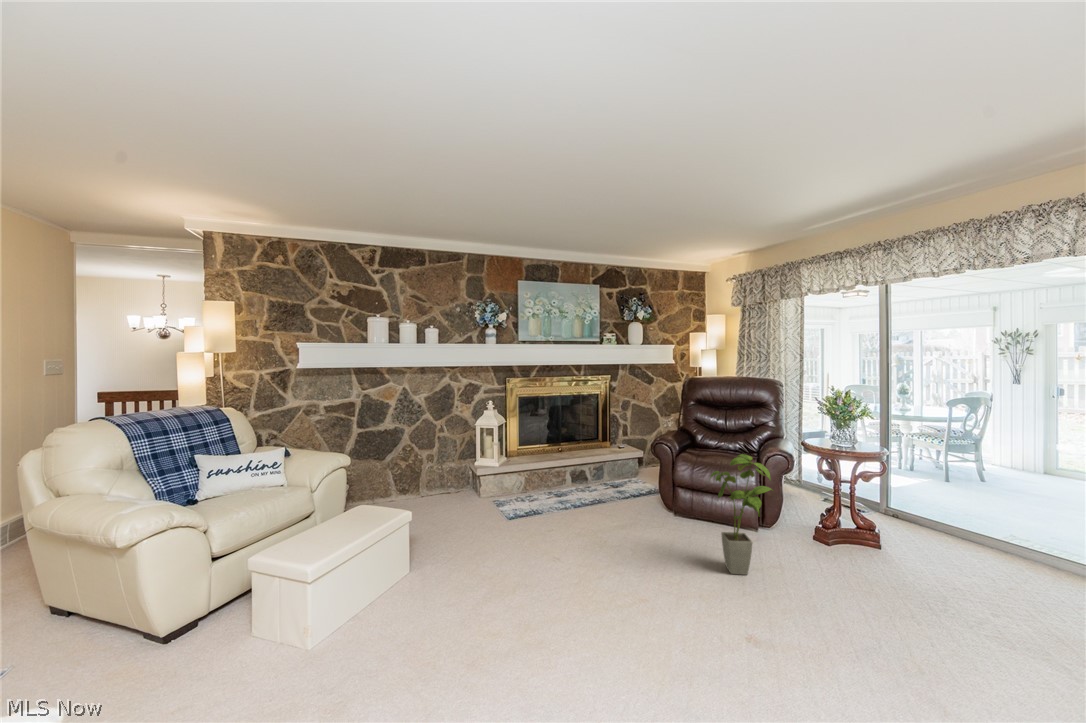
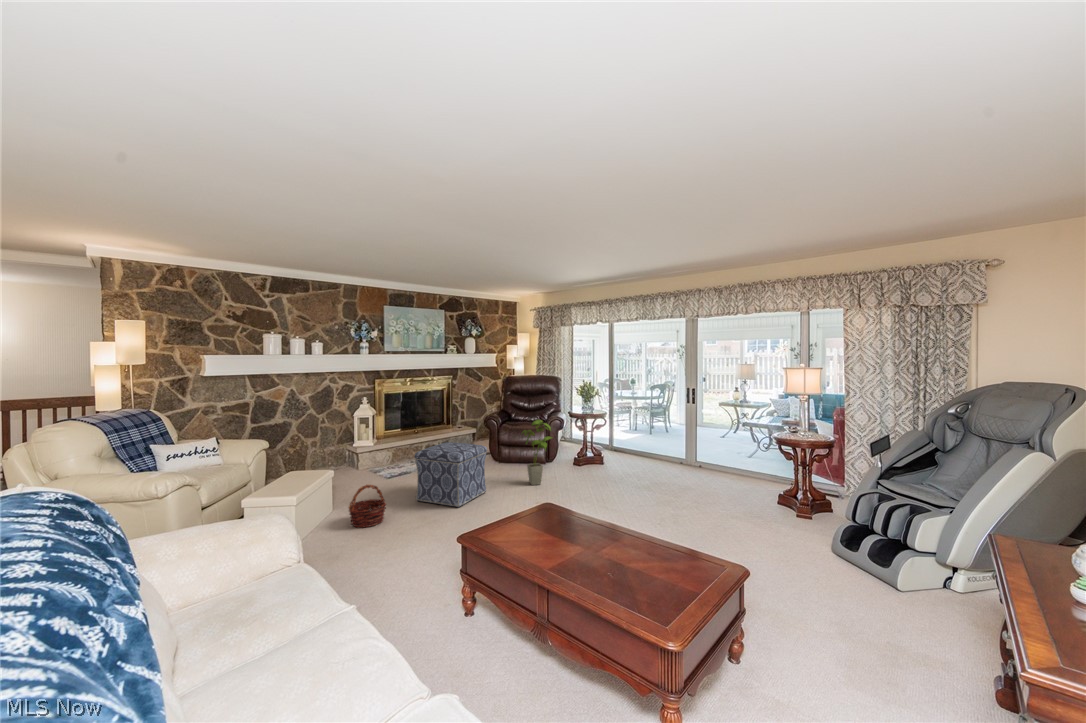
ottoman: none [523,480,645,607] -> present [415,442,487,508]
basket: none [402,547,464,624] -> present [349,485,386,527]

